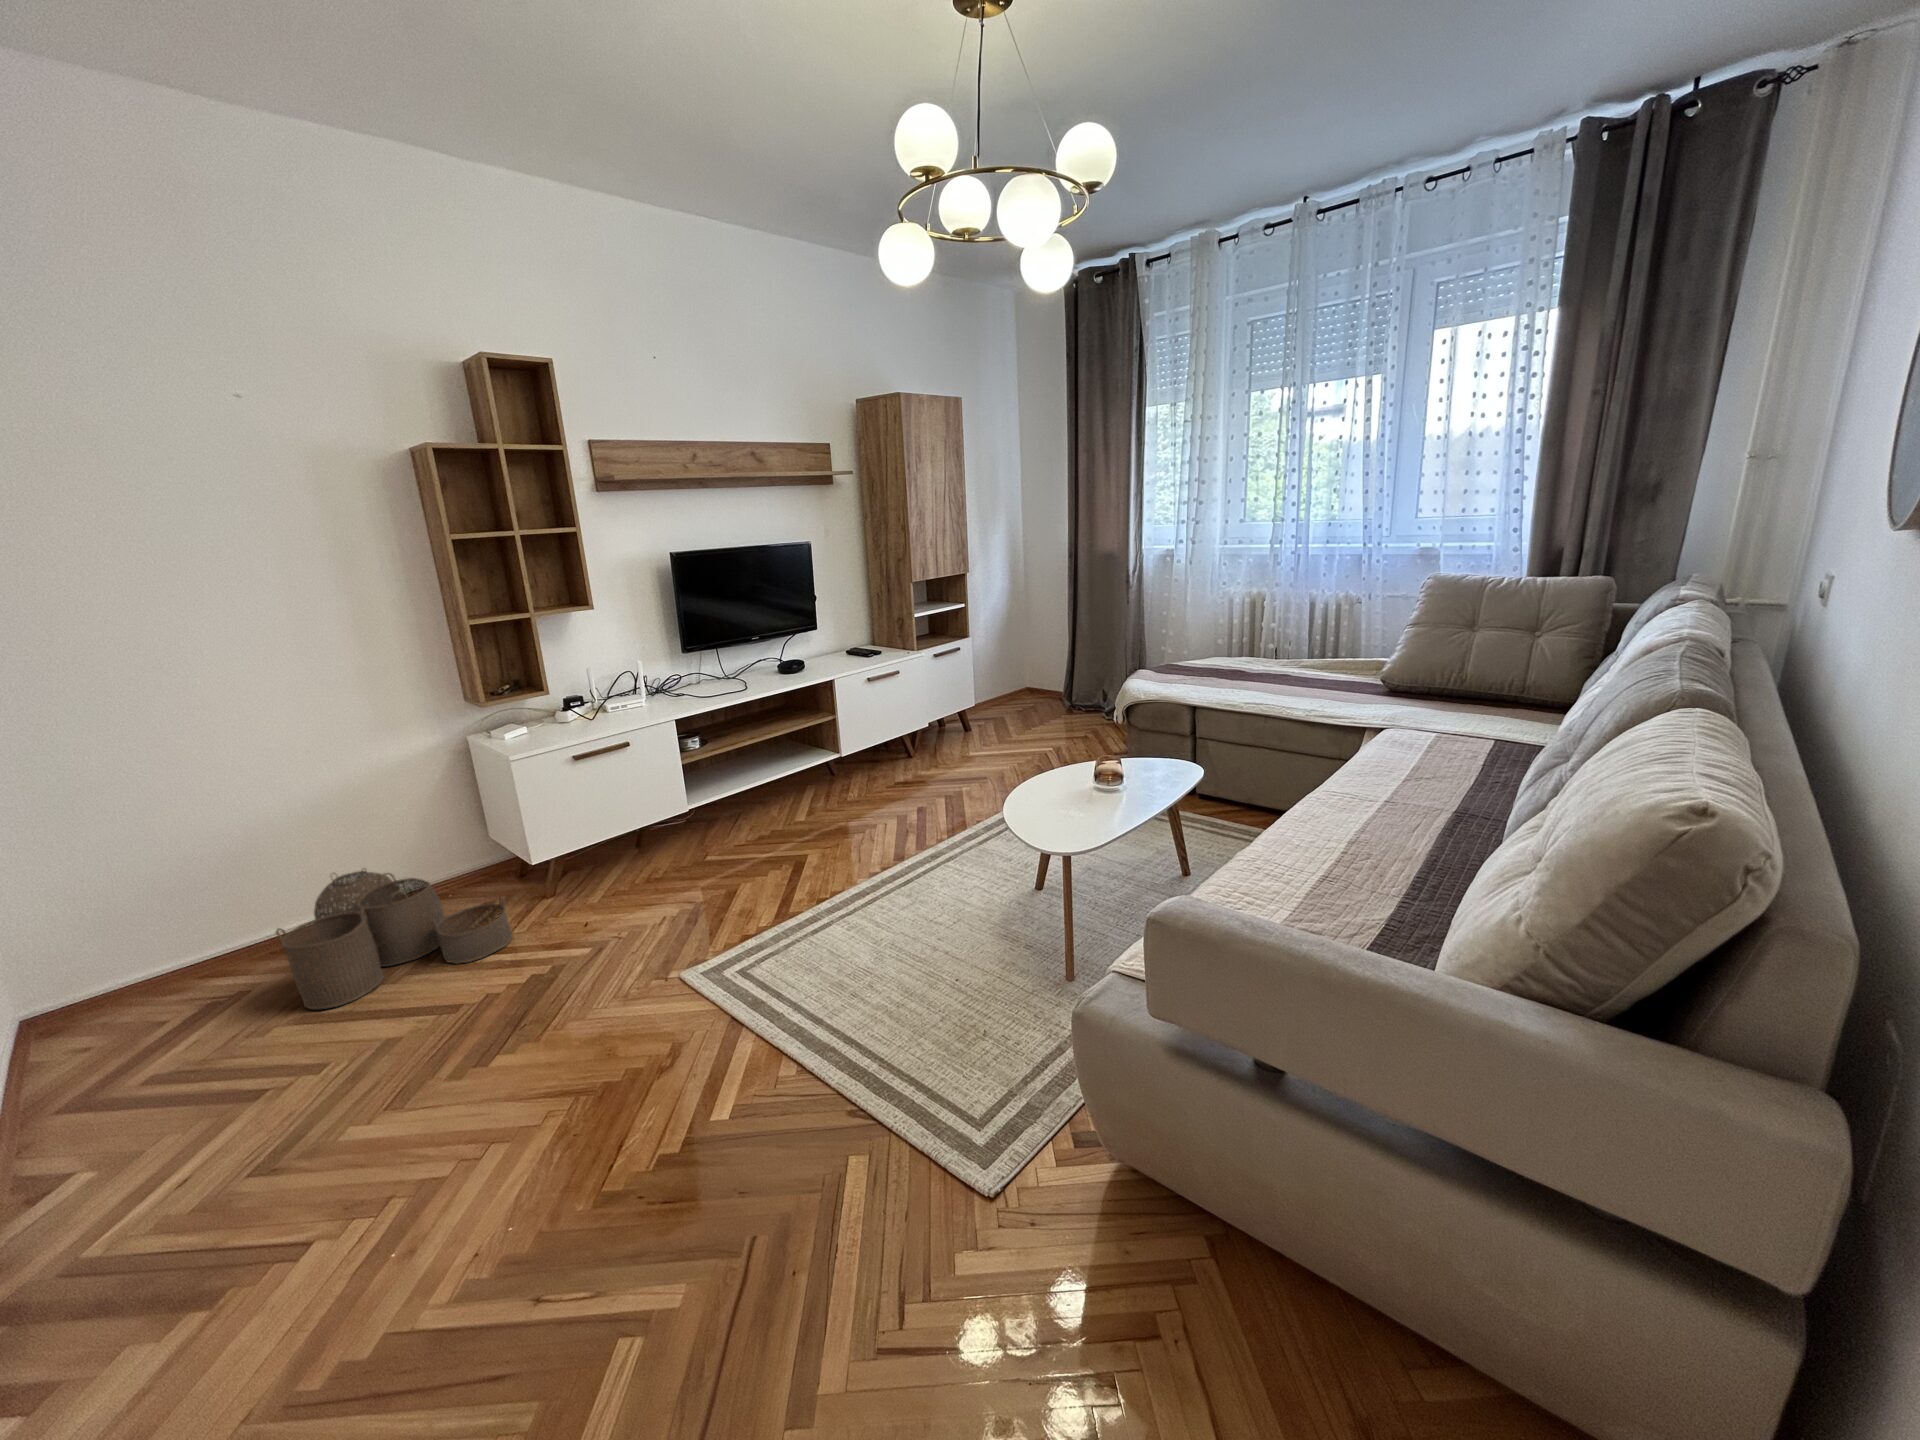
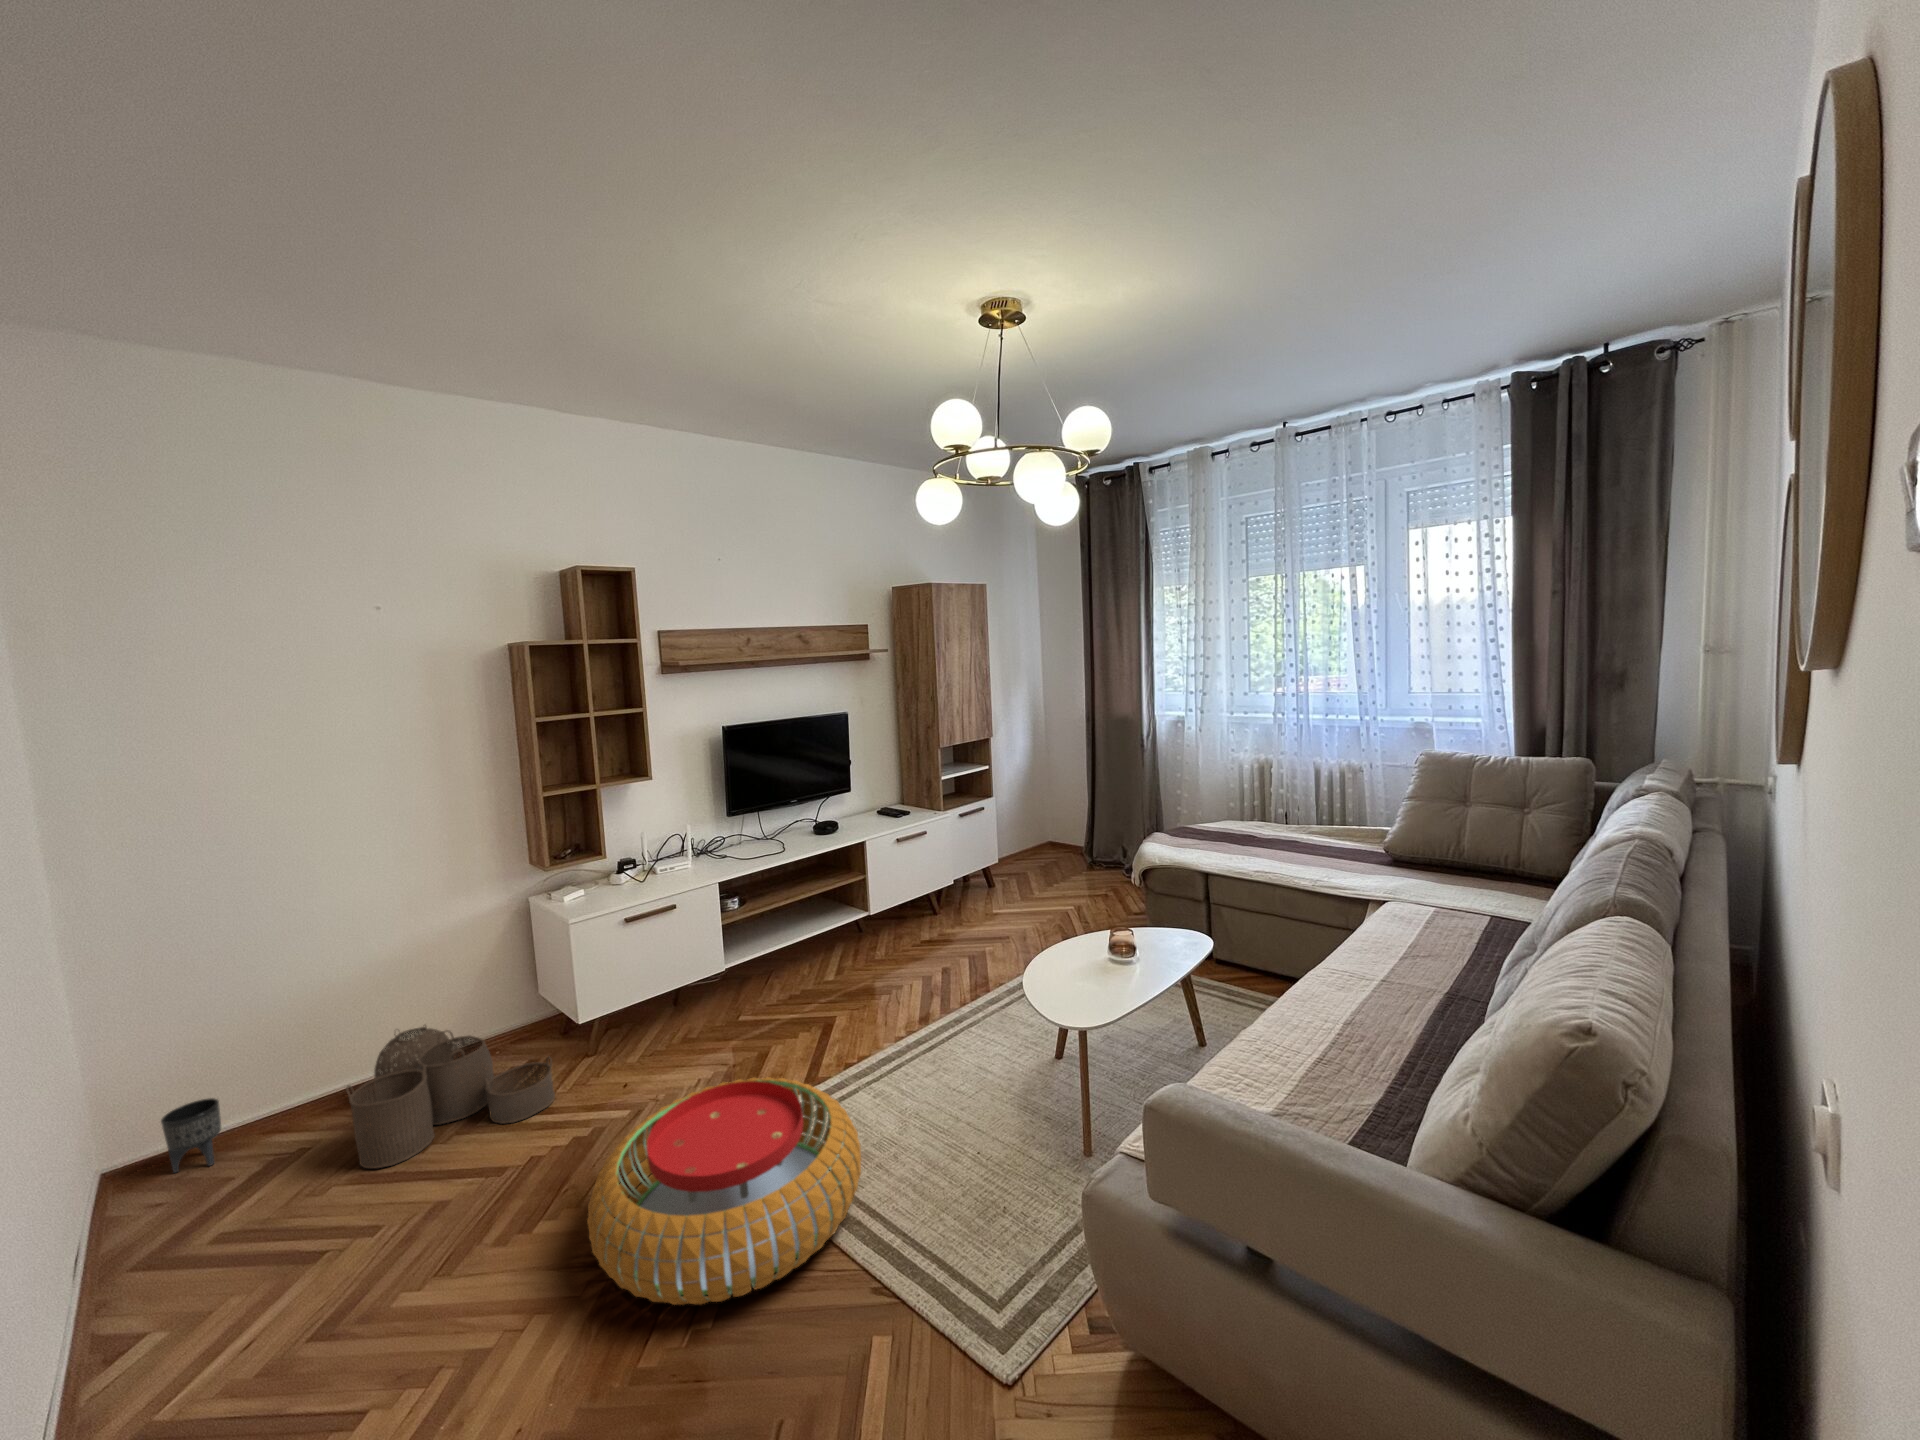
pouf: none [543,912,835,1131] -> present [587,1077,861,1305]
planter: none [76,945,149,1019] -> present [161,1098,221,1173]

